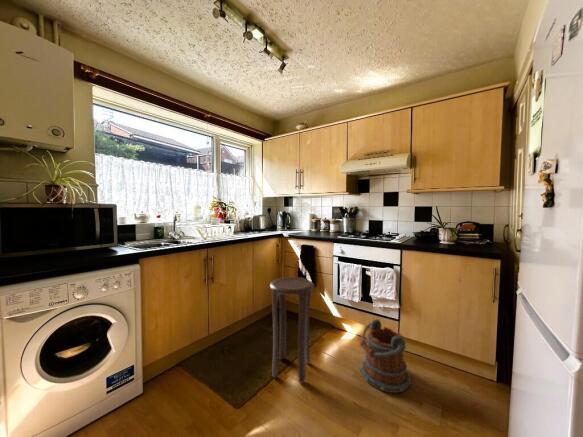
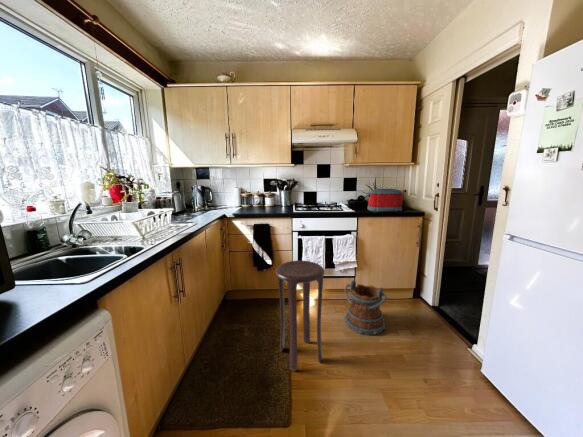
toaster: none [421,220,470,250] -> present [367,189,403,212]

